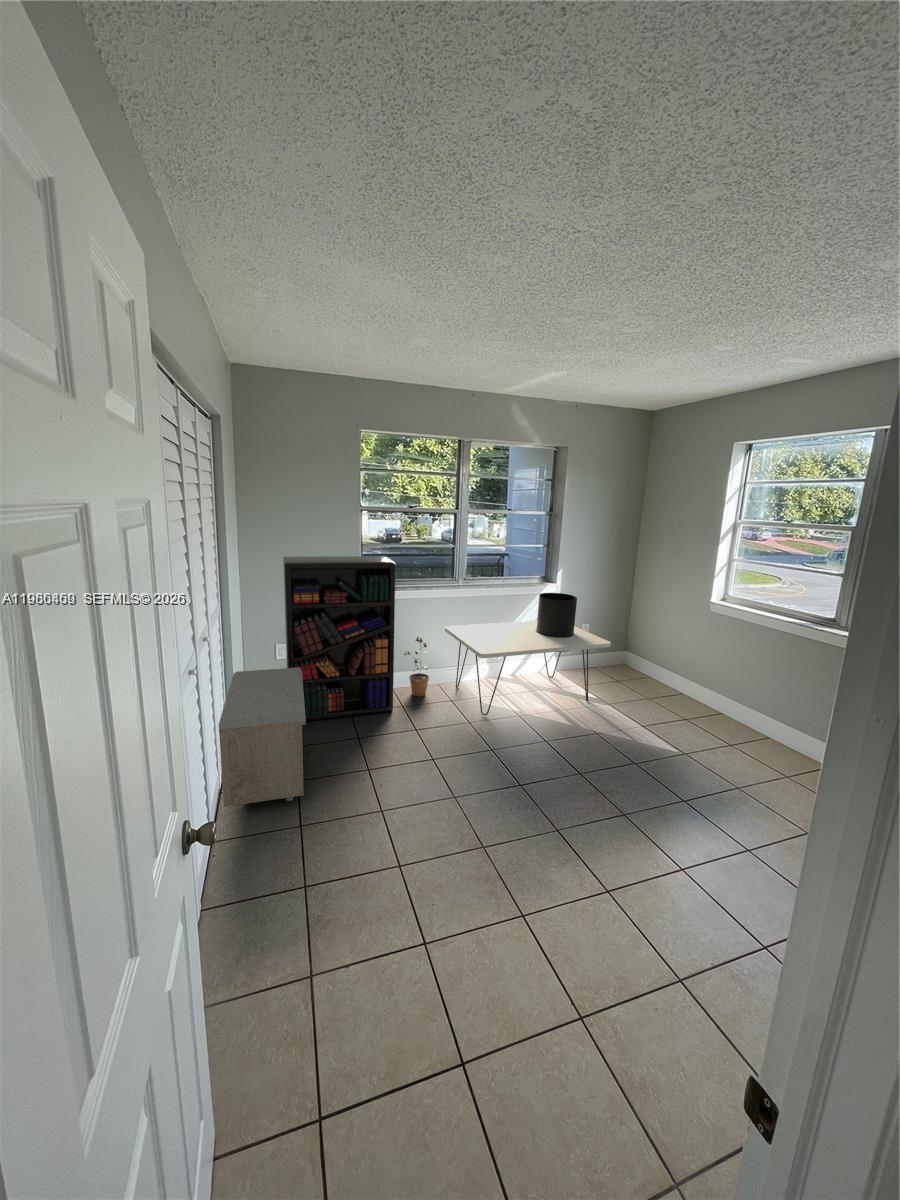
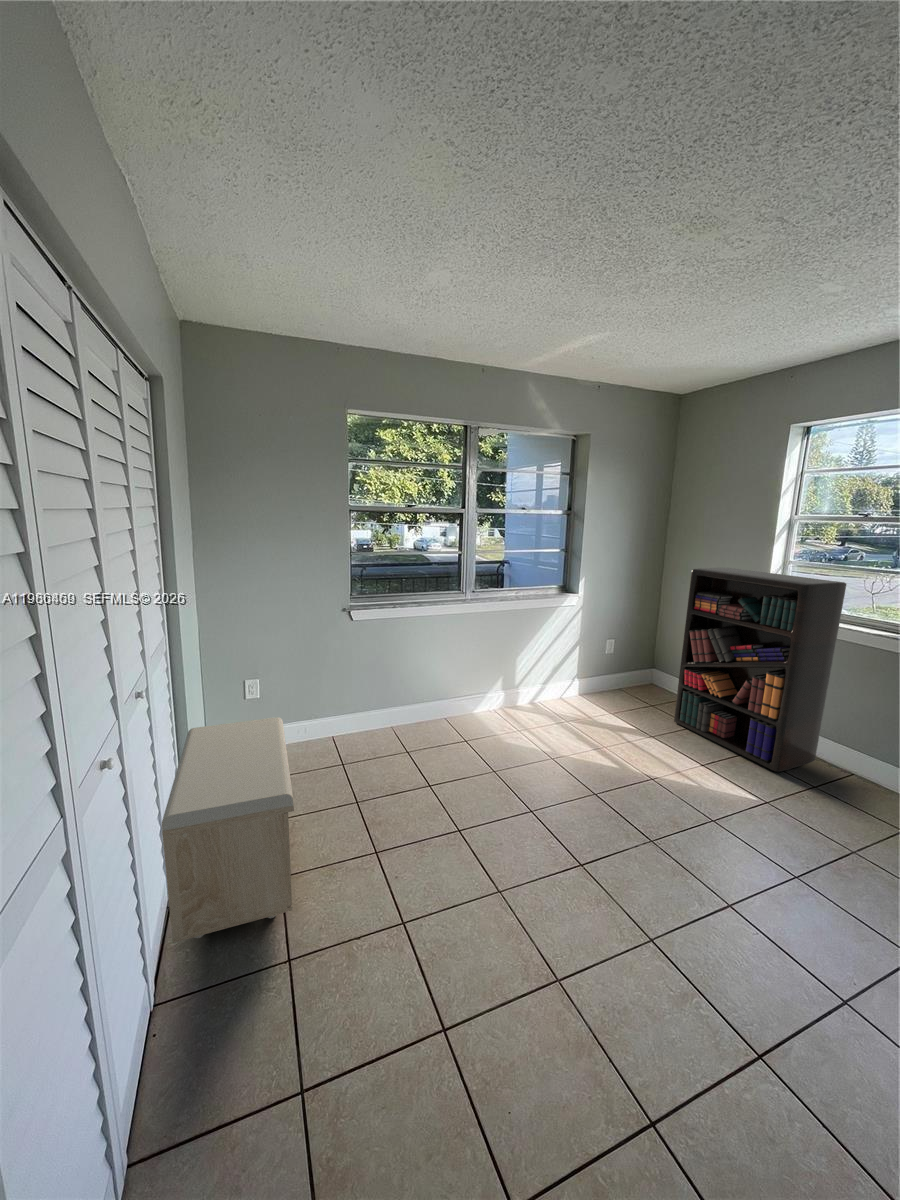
bookshelf: present [283,556,395,720] -> present [674,568,846,772]
side table: present [445,593,611,715] -> none [454,606,654,760]
potted plant: present [404,637,429,696] -> none [405,664,439,737]

